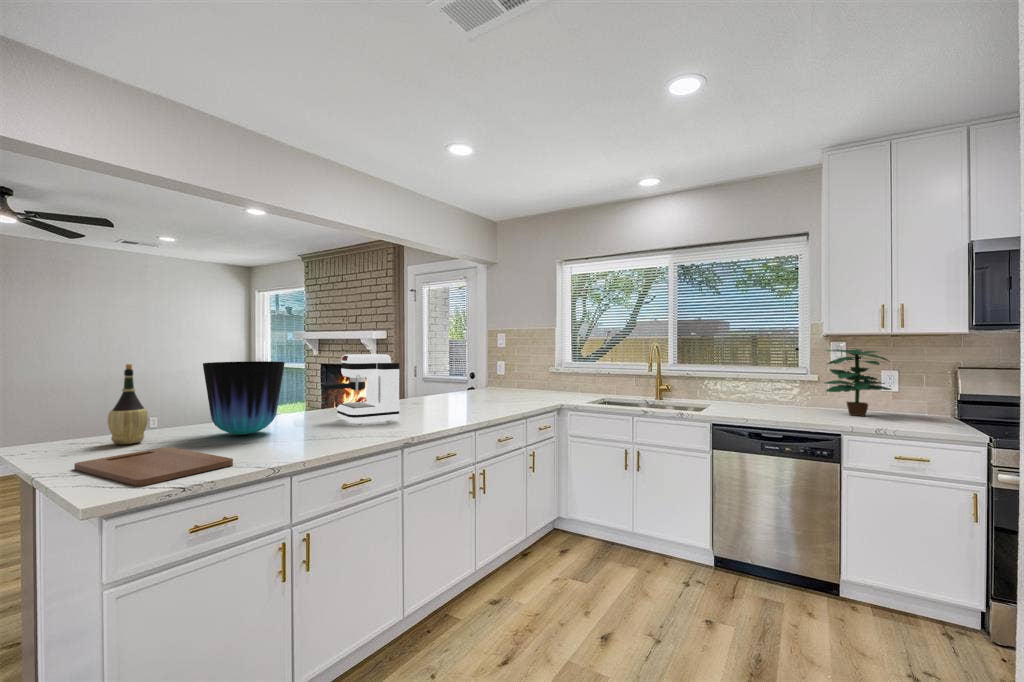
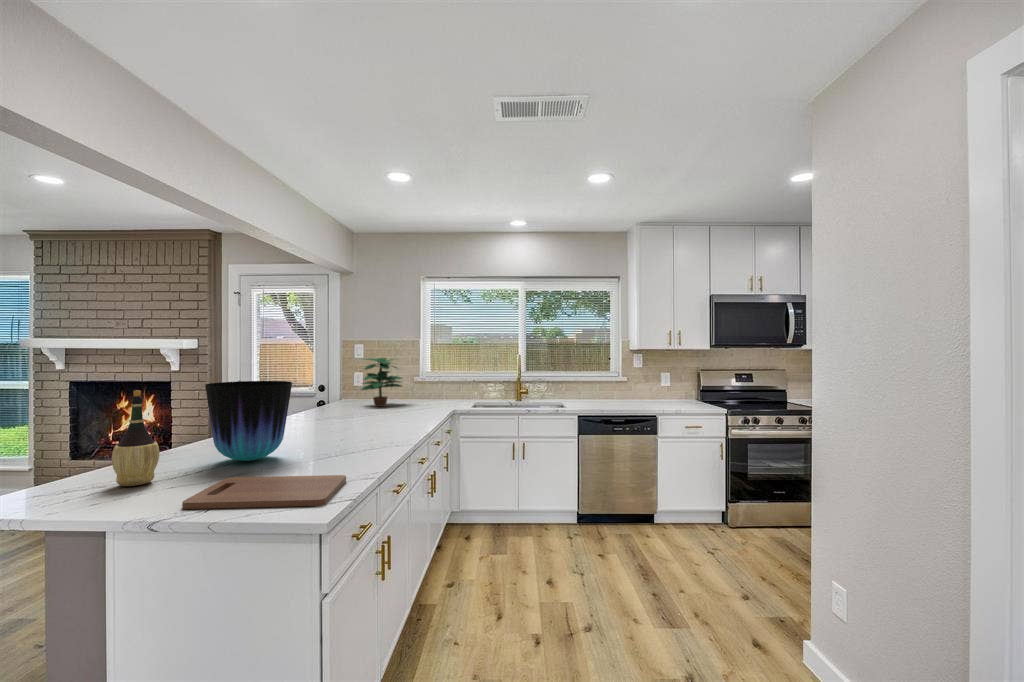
potted plant: present [825,349,891,416] -> present [361,358,402,407]
coffee maker: present [323,354,400,424] -> none [293,370,367,440]

